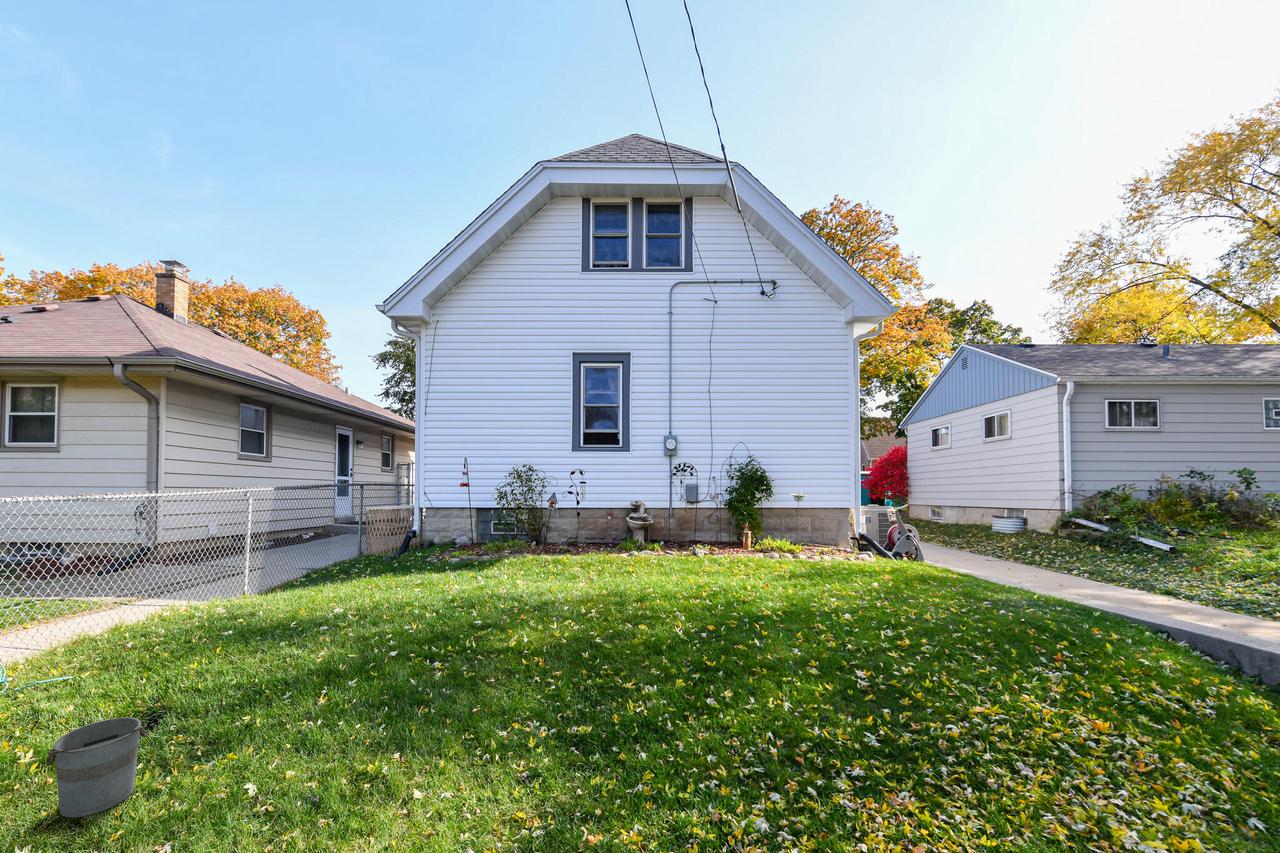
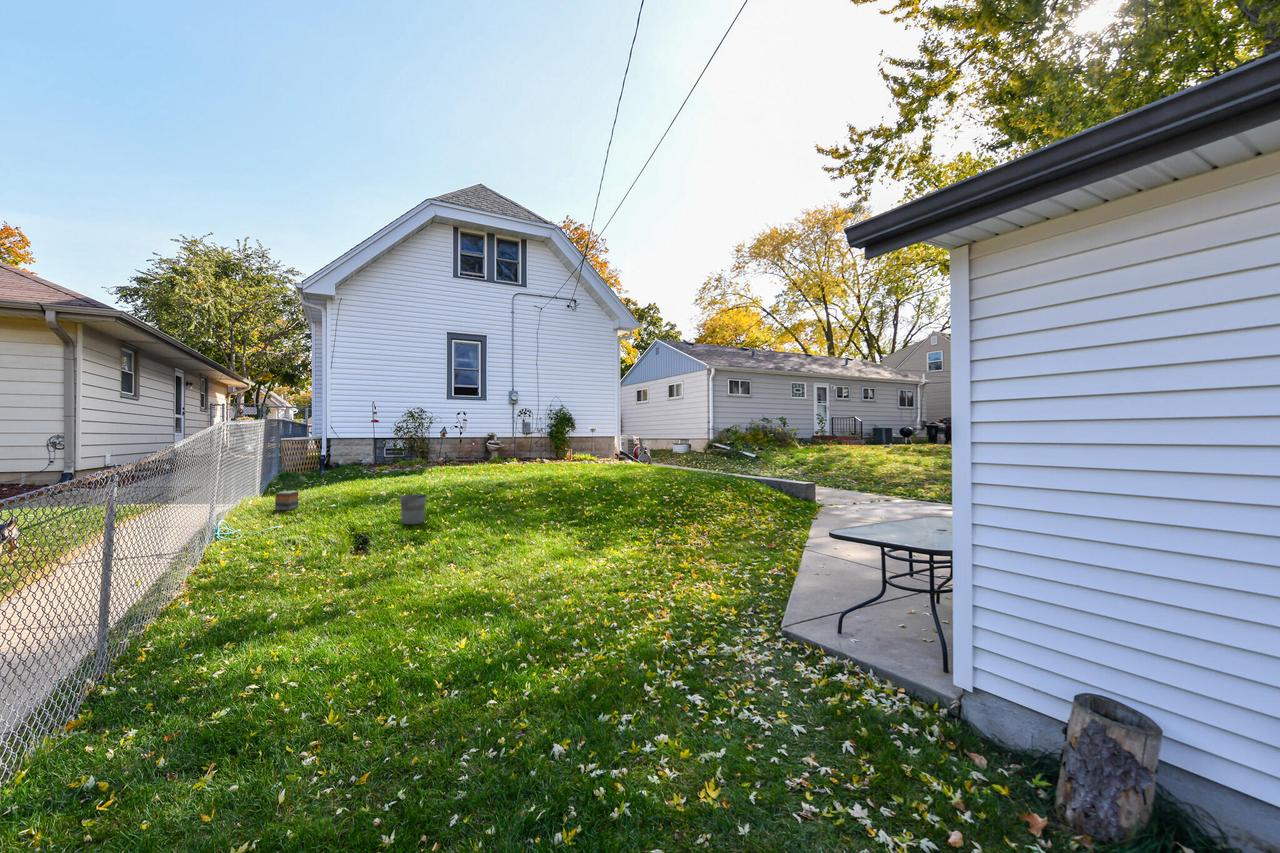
potted tree: none [41,605,113,686] -> present [272,472,306,510]

